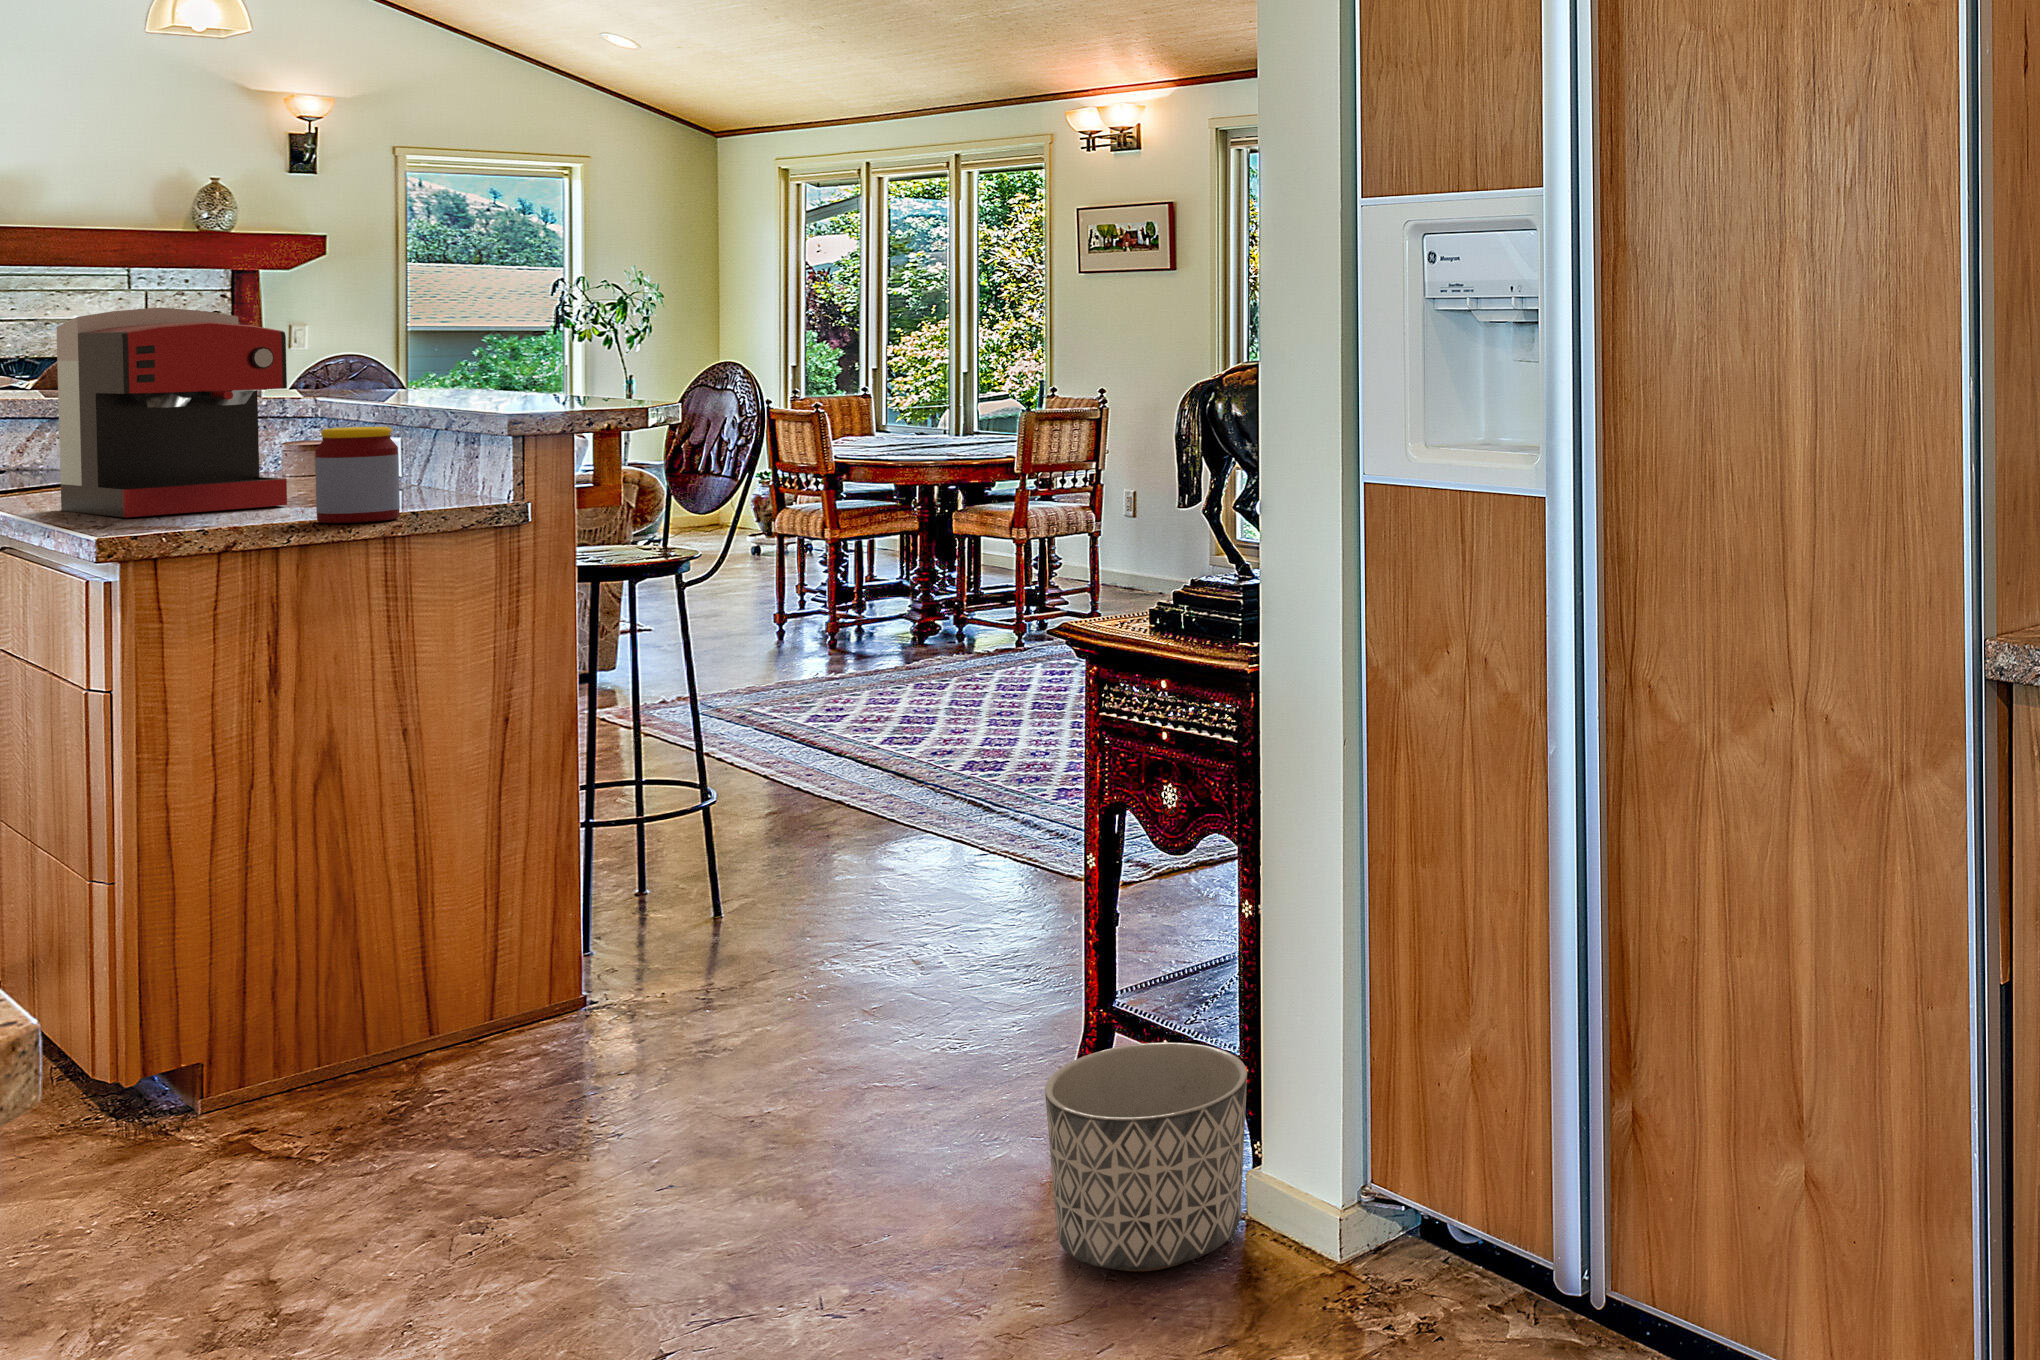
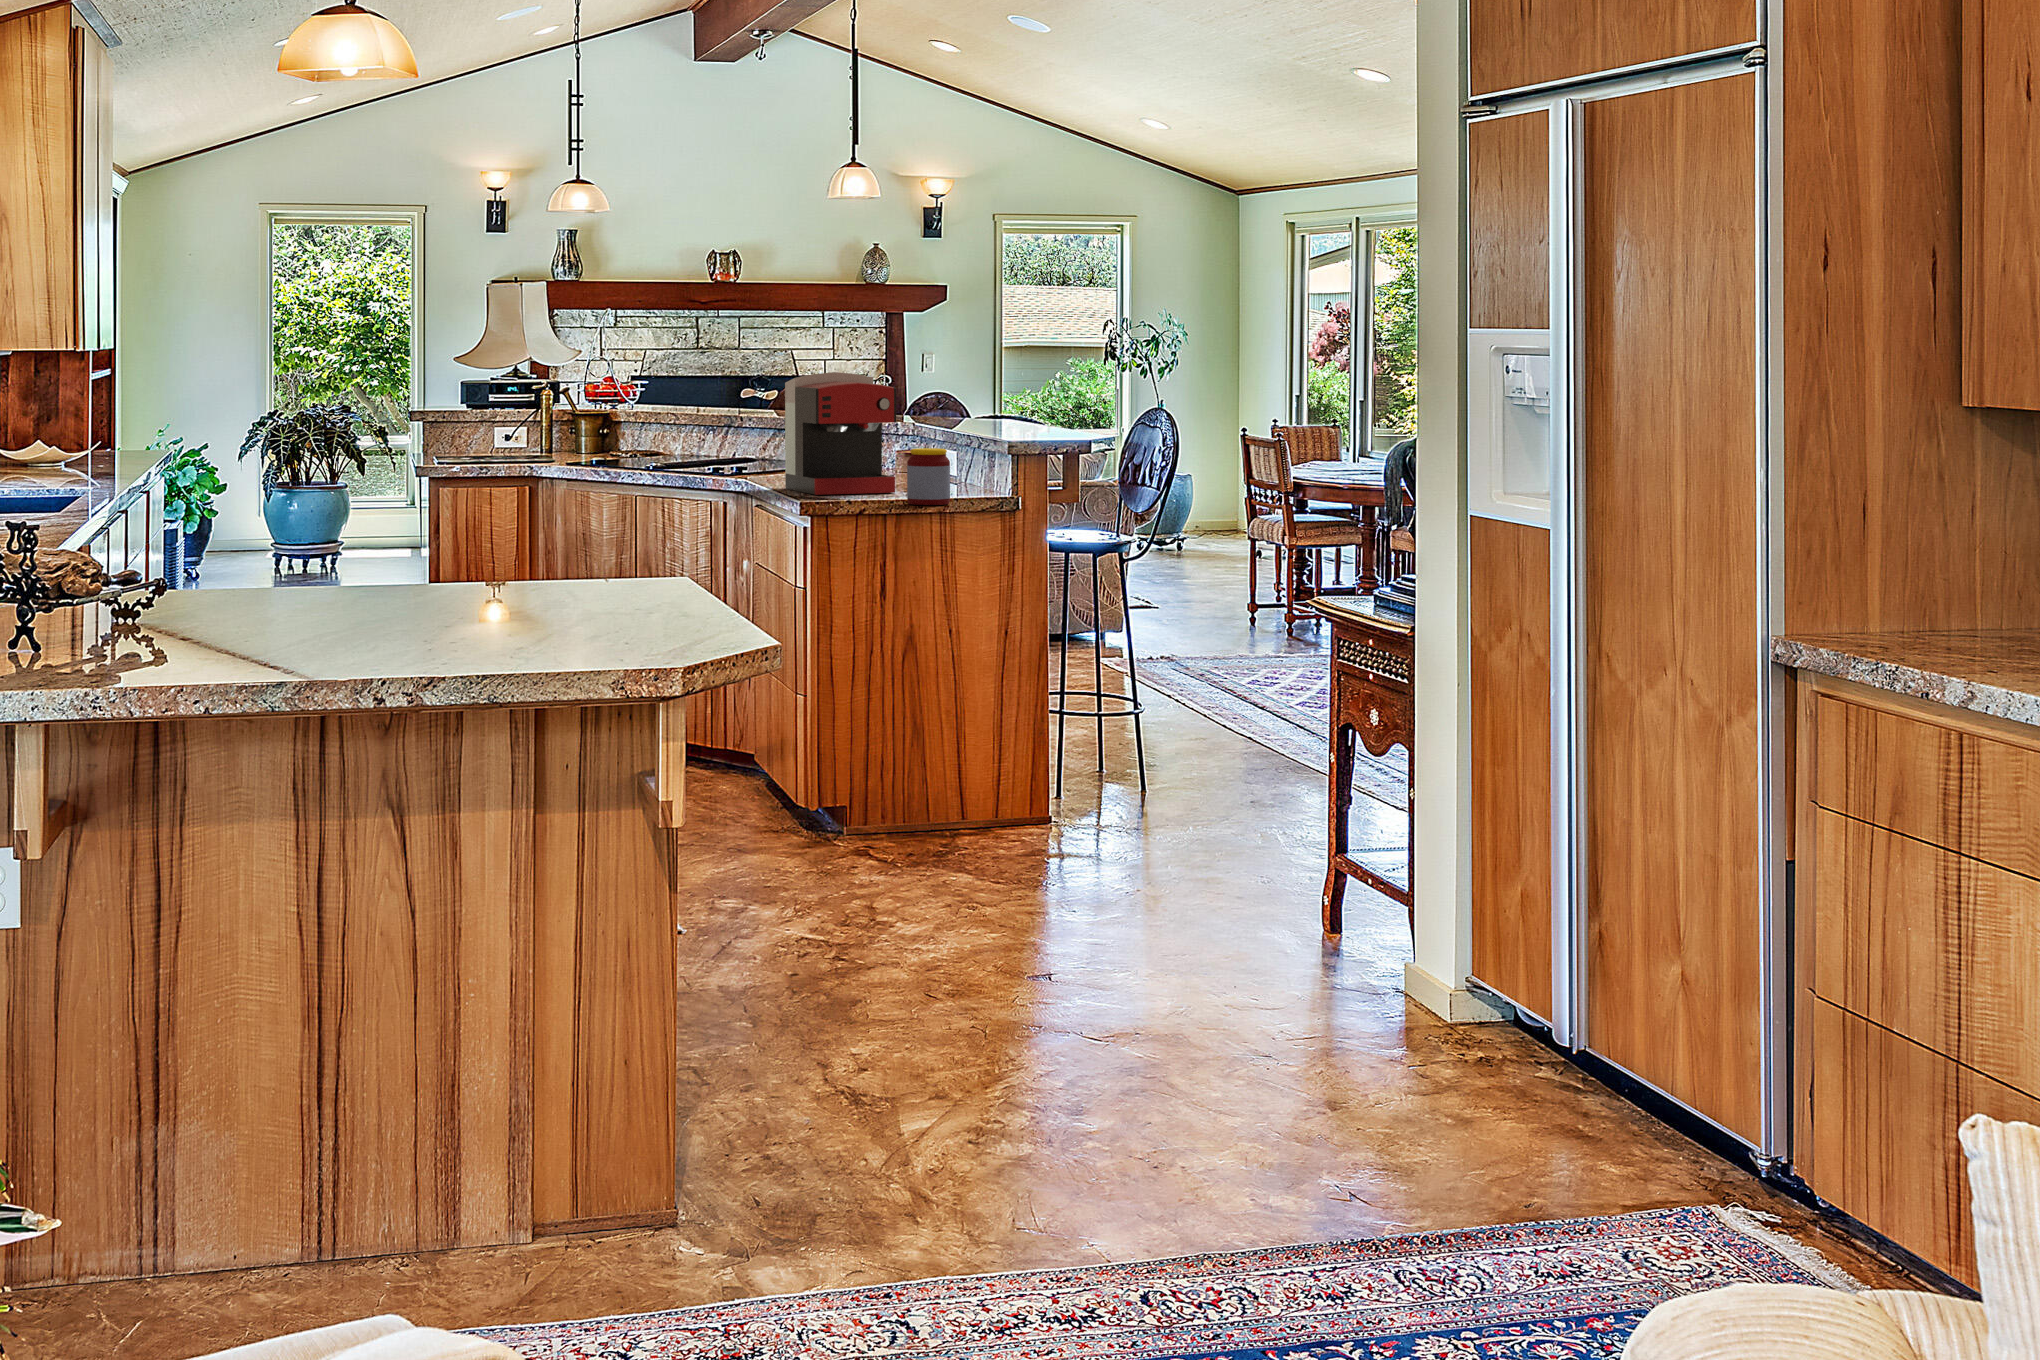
planter: present [1045,1042,1247,1271] -> none [1265,864,1394,994]

